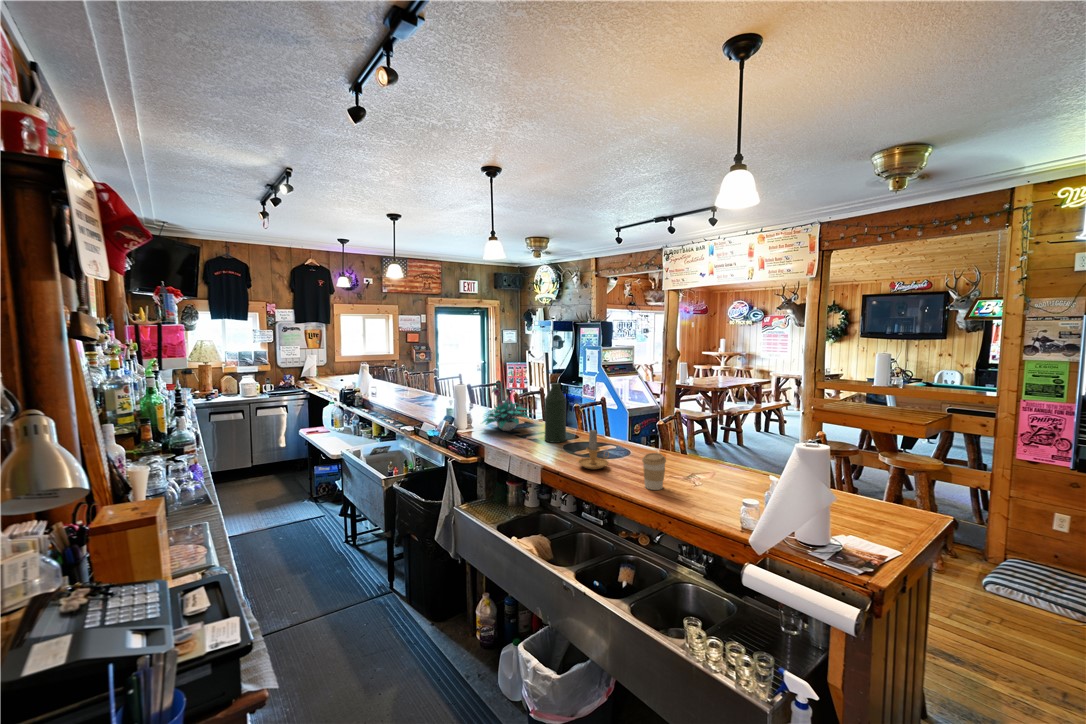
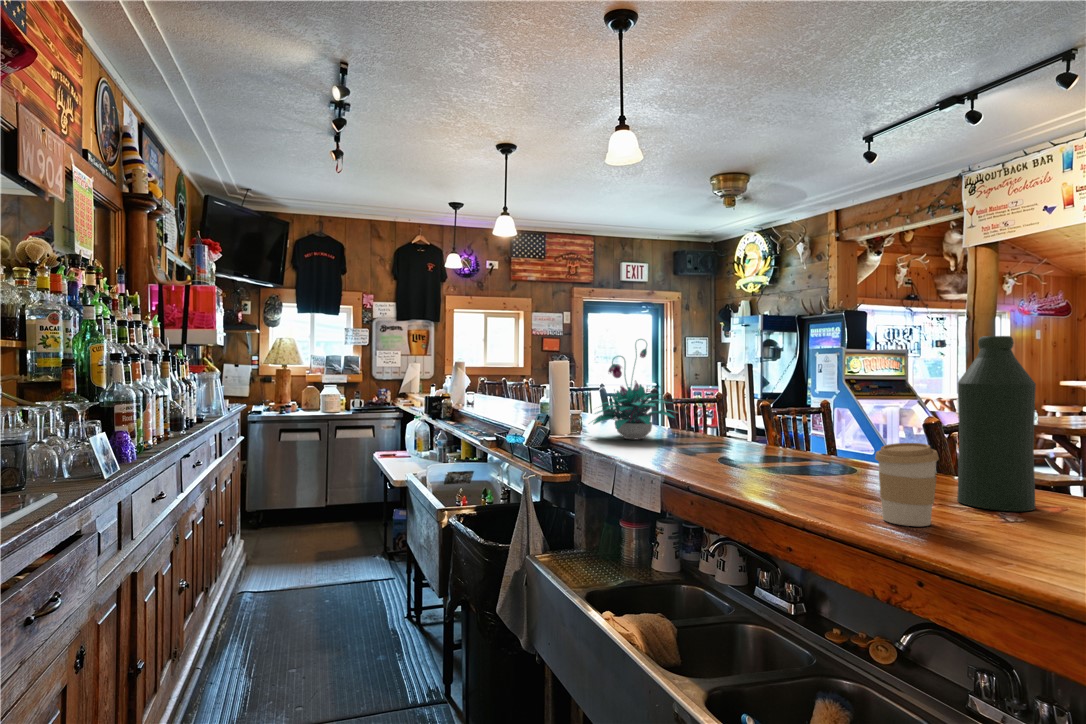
bottle: present [545,383,566,443] -> present [957,336,1036,511]
candle: present [578,430,608,469] -> none [737,402,809,487]

